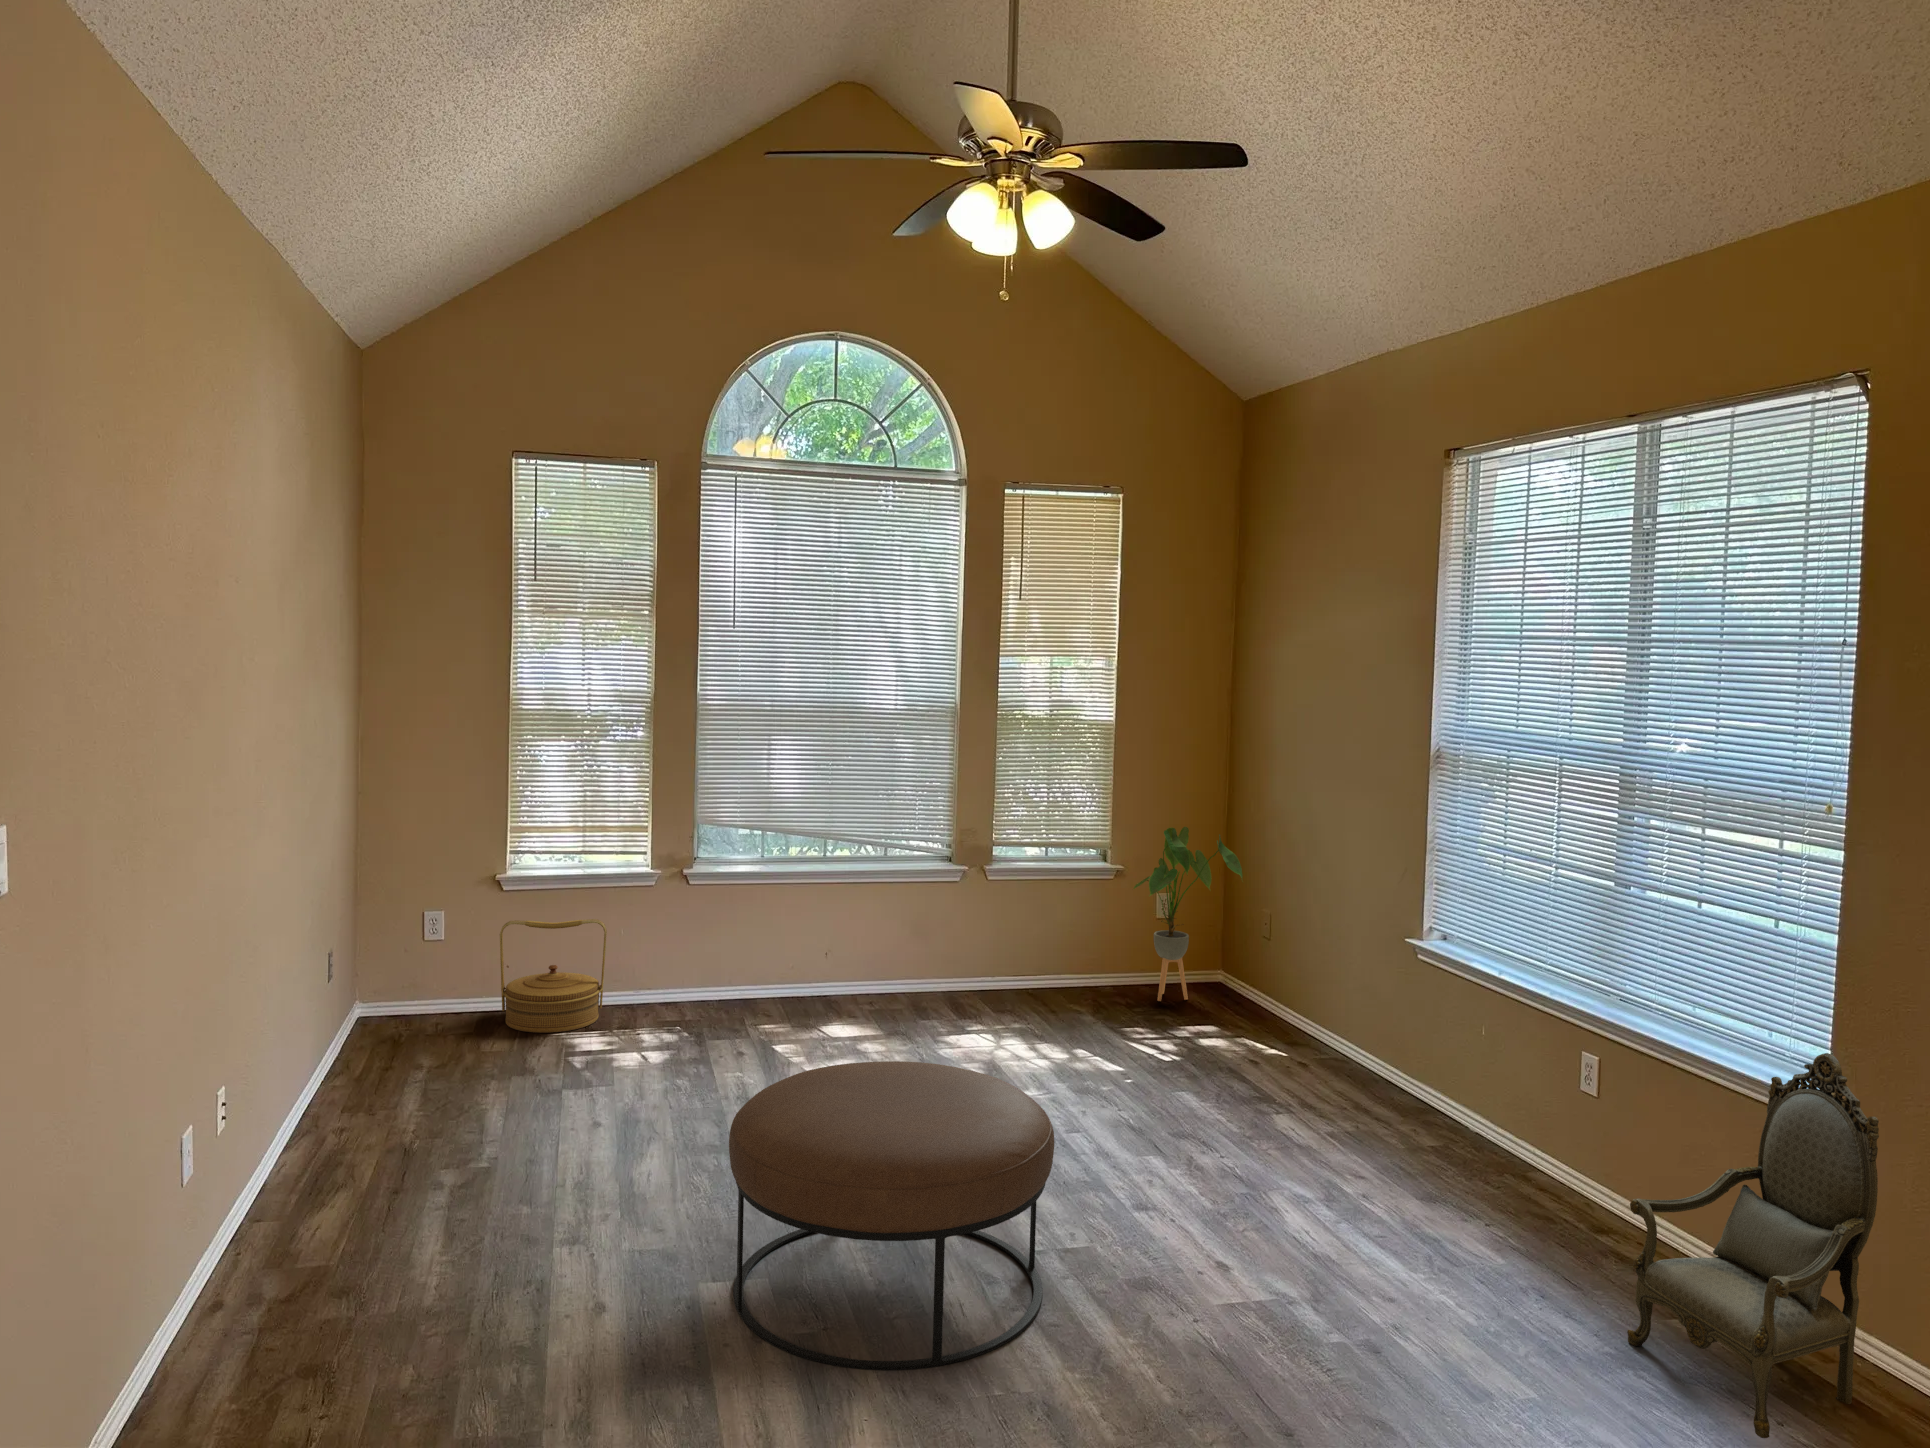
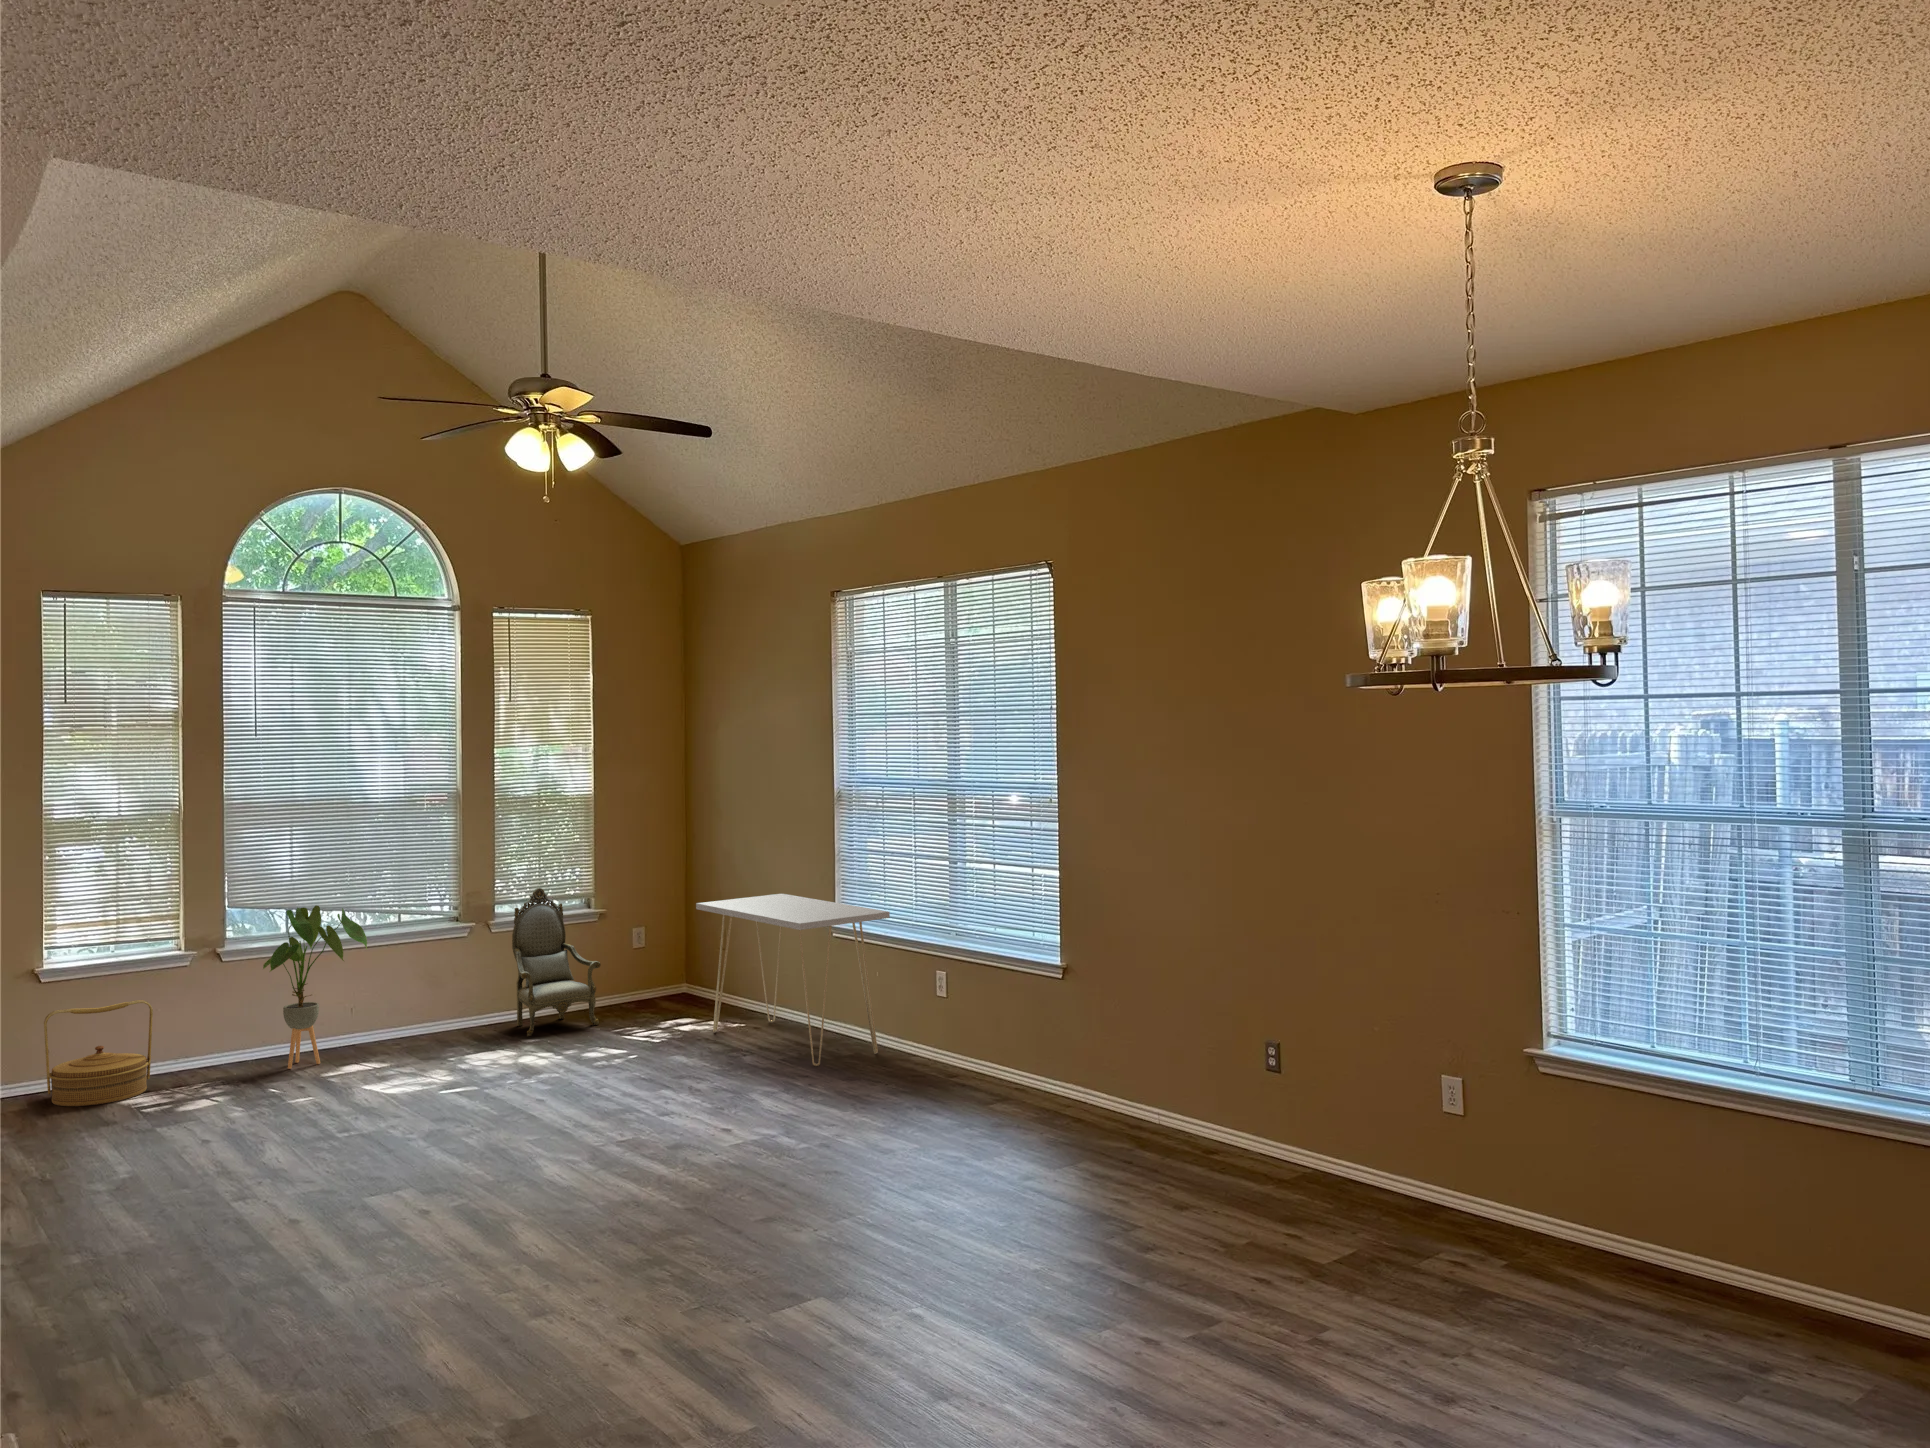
house plant: present [1134,827,1243,1001] -> present [263,905,367,1069]
console table: none [1226,880,1508,1157] -> present [696,894,890,1066]
armchair: present [1627,1053,1879,1438] -> present [512,888,601,1036]
ottoman: present [729,1061,1054,1370] -> none [391,1028,622,1210]

